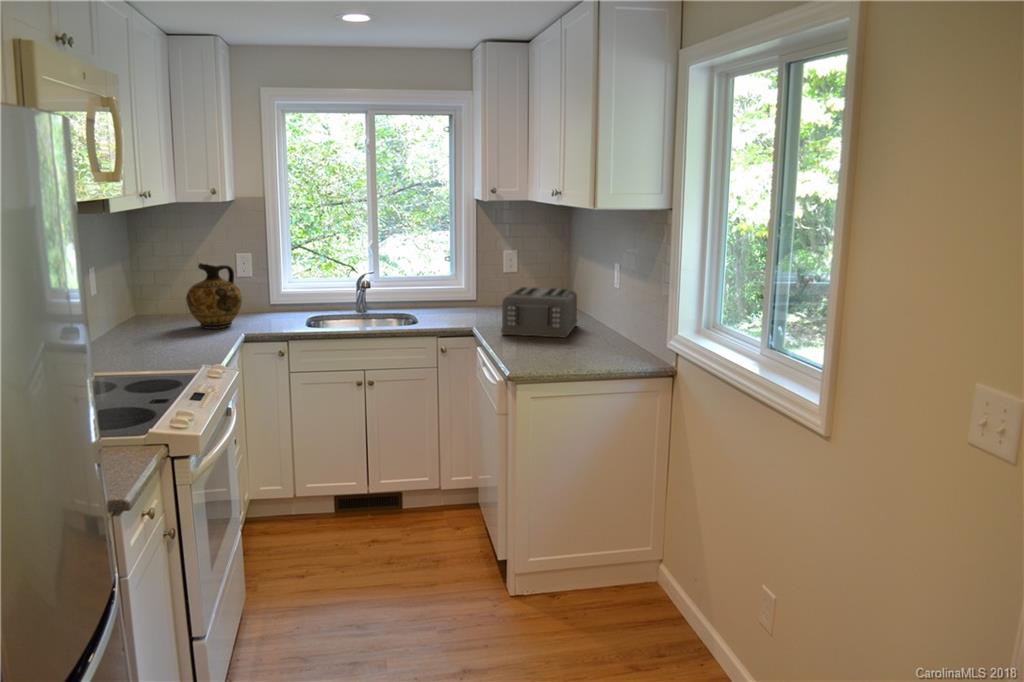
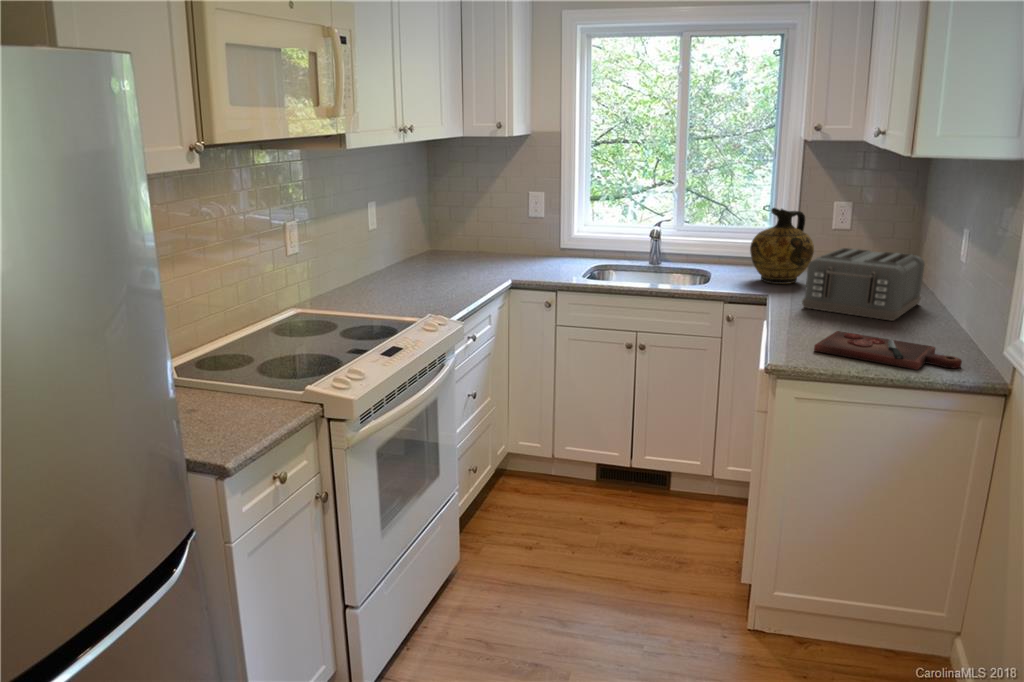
ceramic jug: present [186,263,242,329] -> present [750,208,814,284]
cutting board: none [526,347,619,365] -> present [814,331,962,370]

